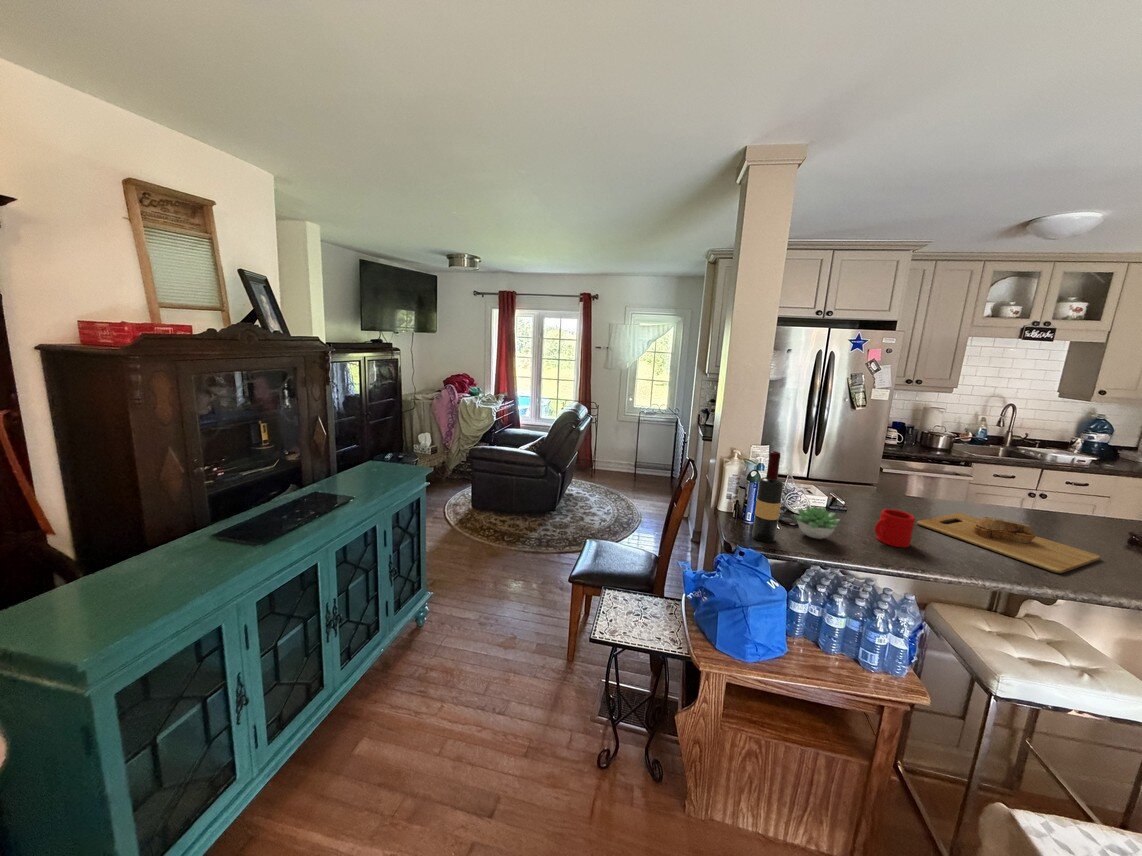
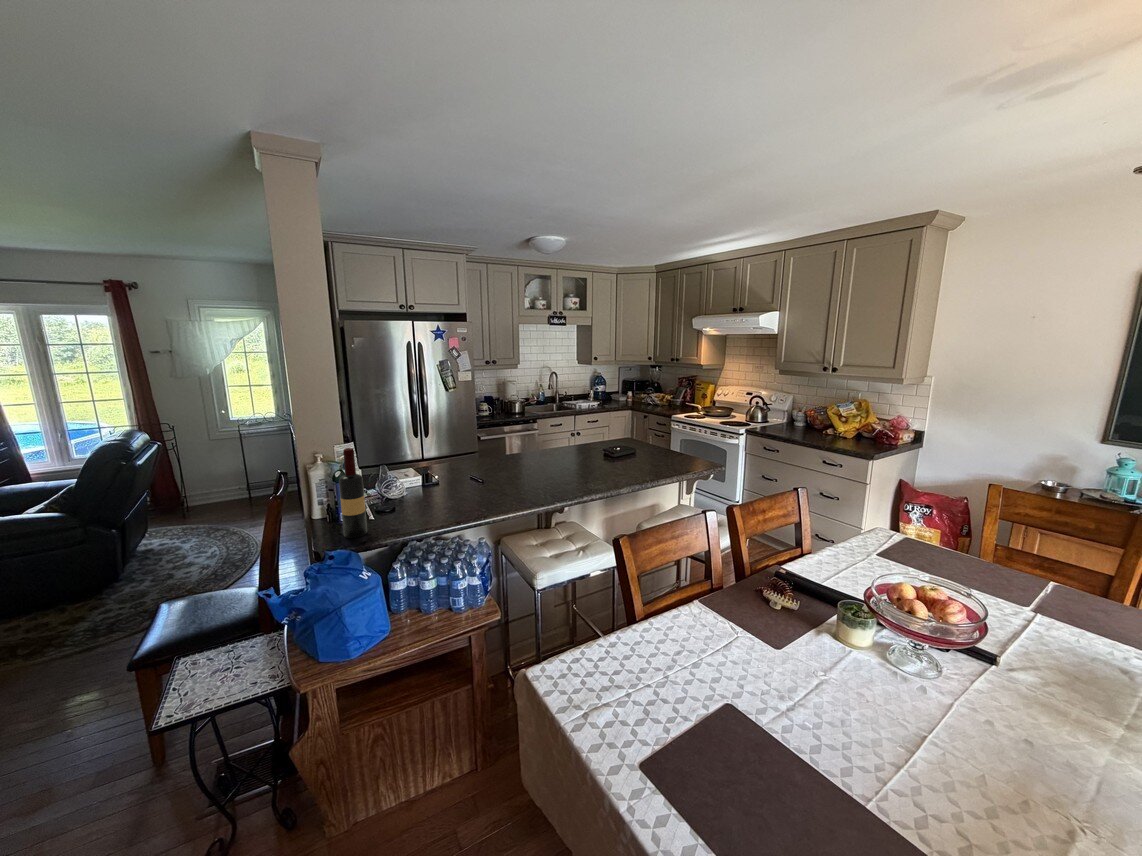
succulent plant: present [795,505,840,539] -> none [382,488,423,519]
mug: present [875,509,915,548] -> none [451,475,478,505]
cutting board: present [917,513,1100,574] -> none [487,463,585,492]

